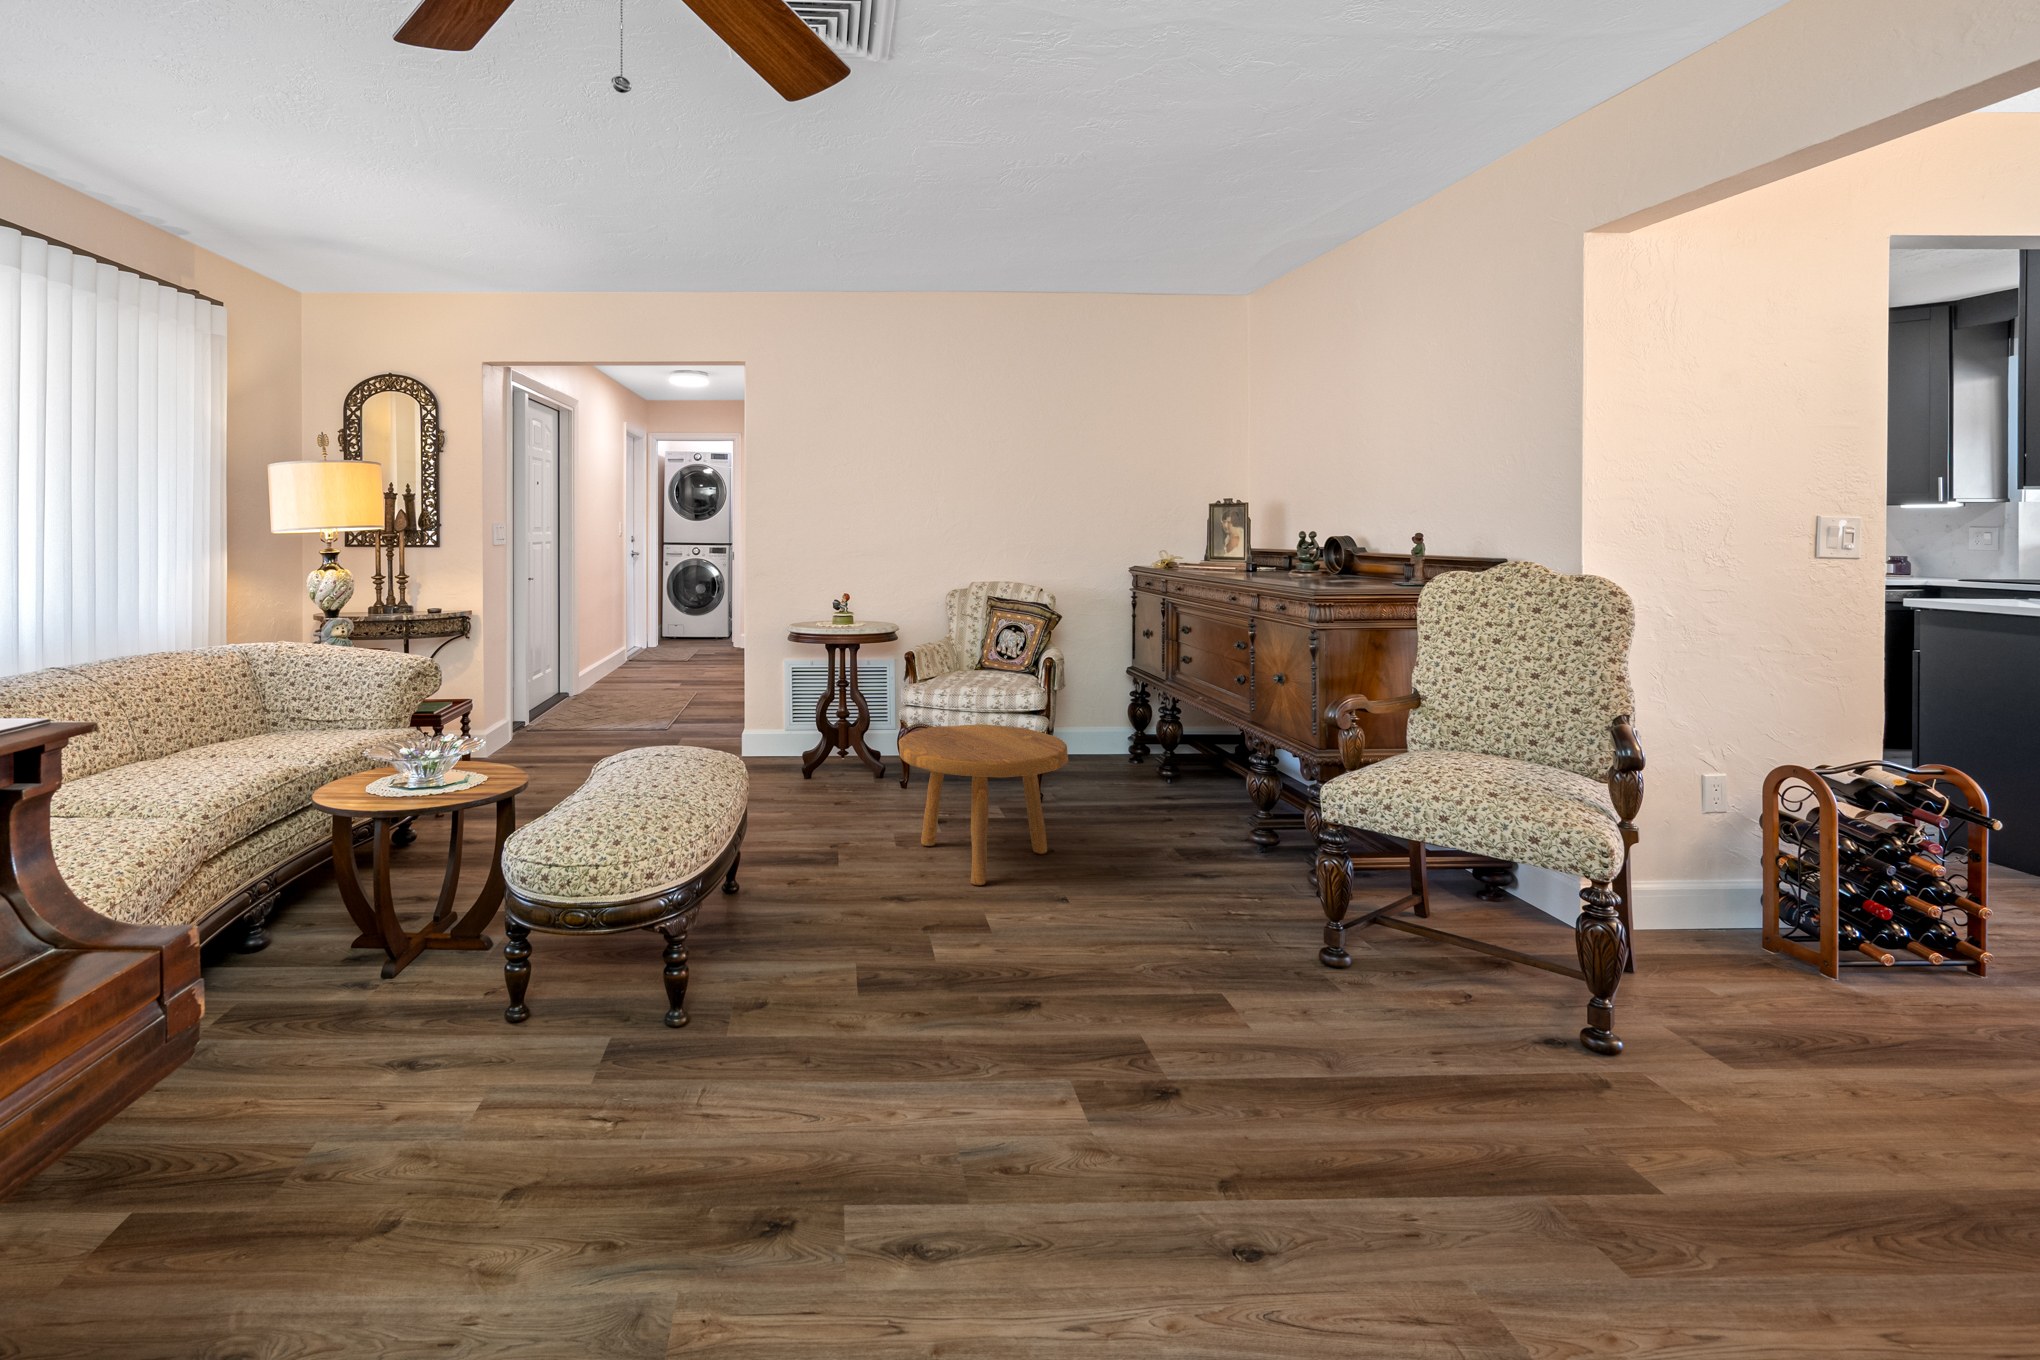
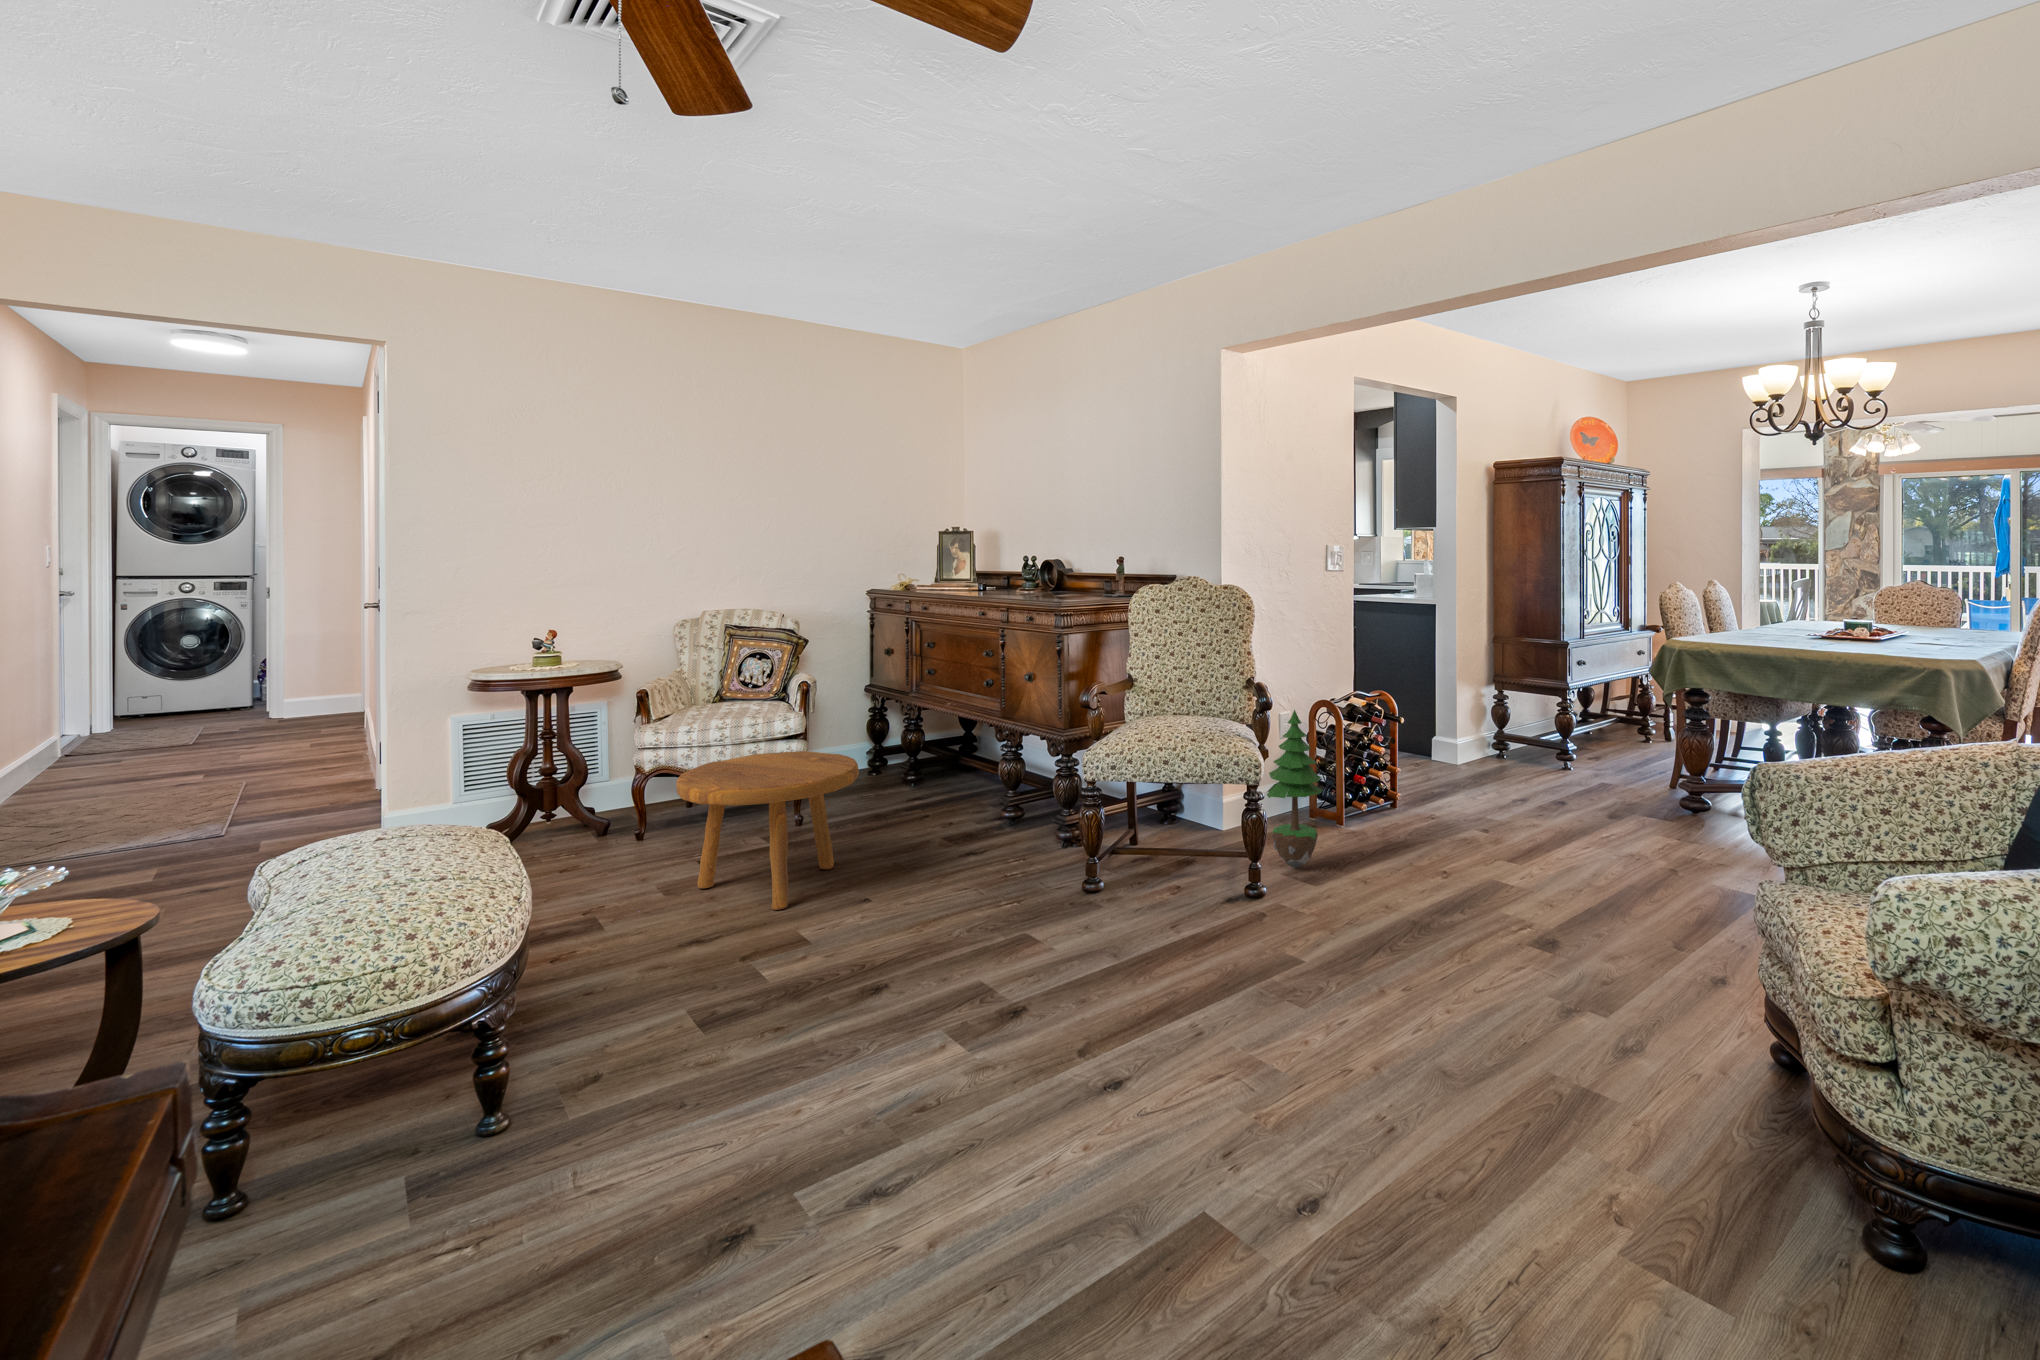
potted tree: none [1642,771,1764,1022] -> present [1267,710,1323,868]

